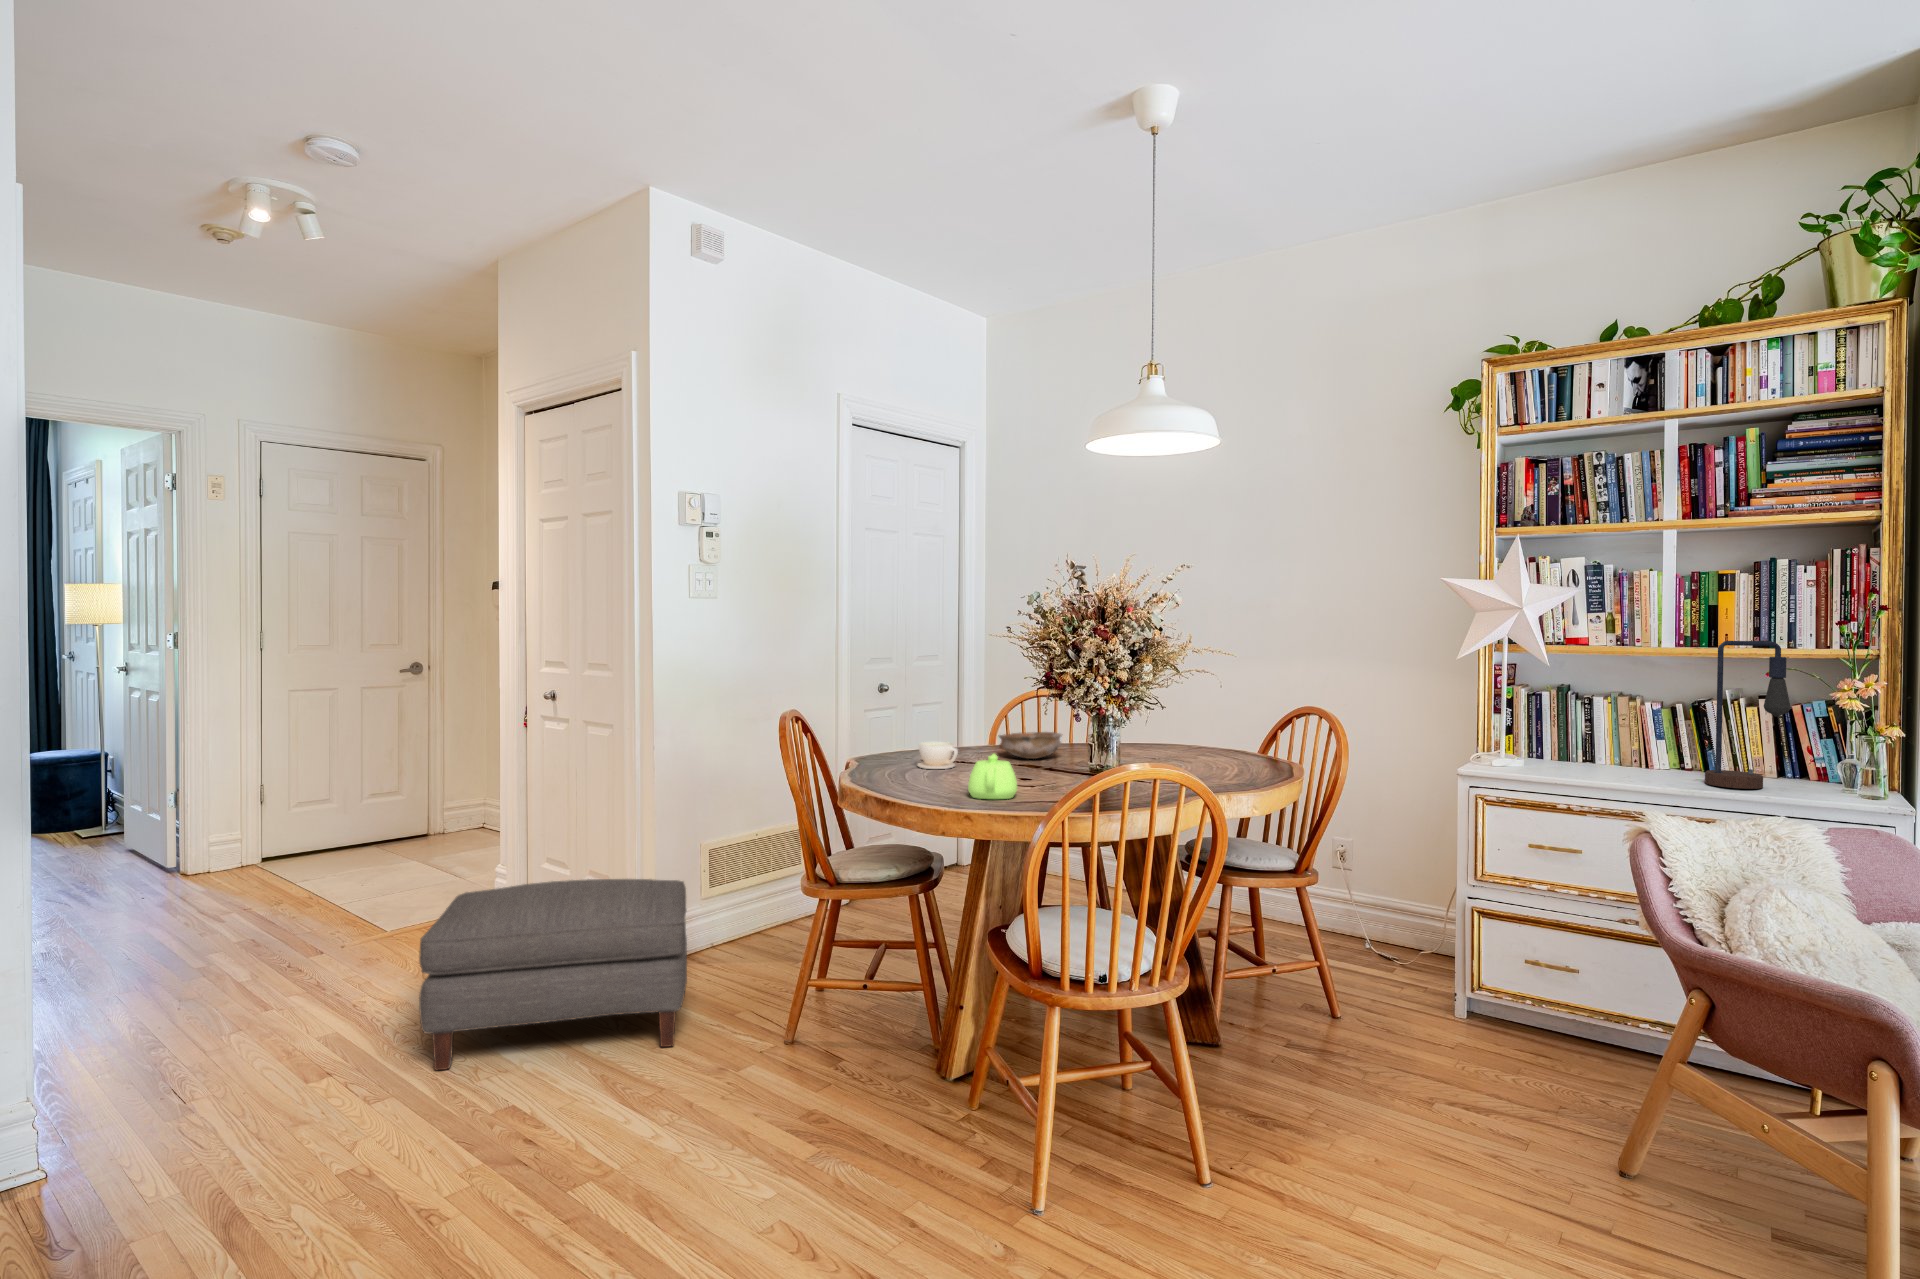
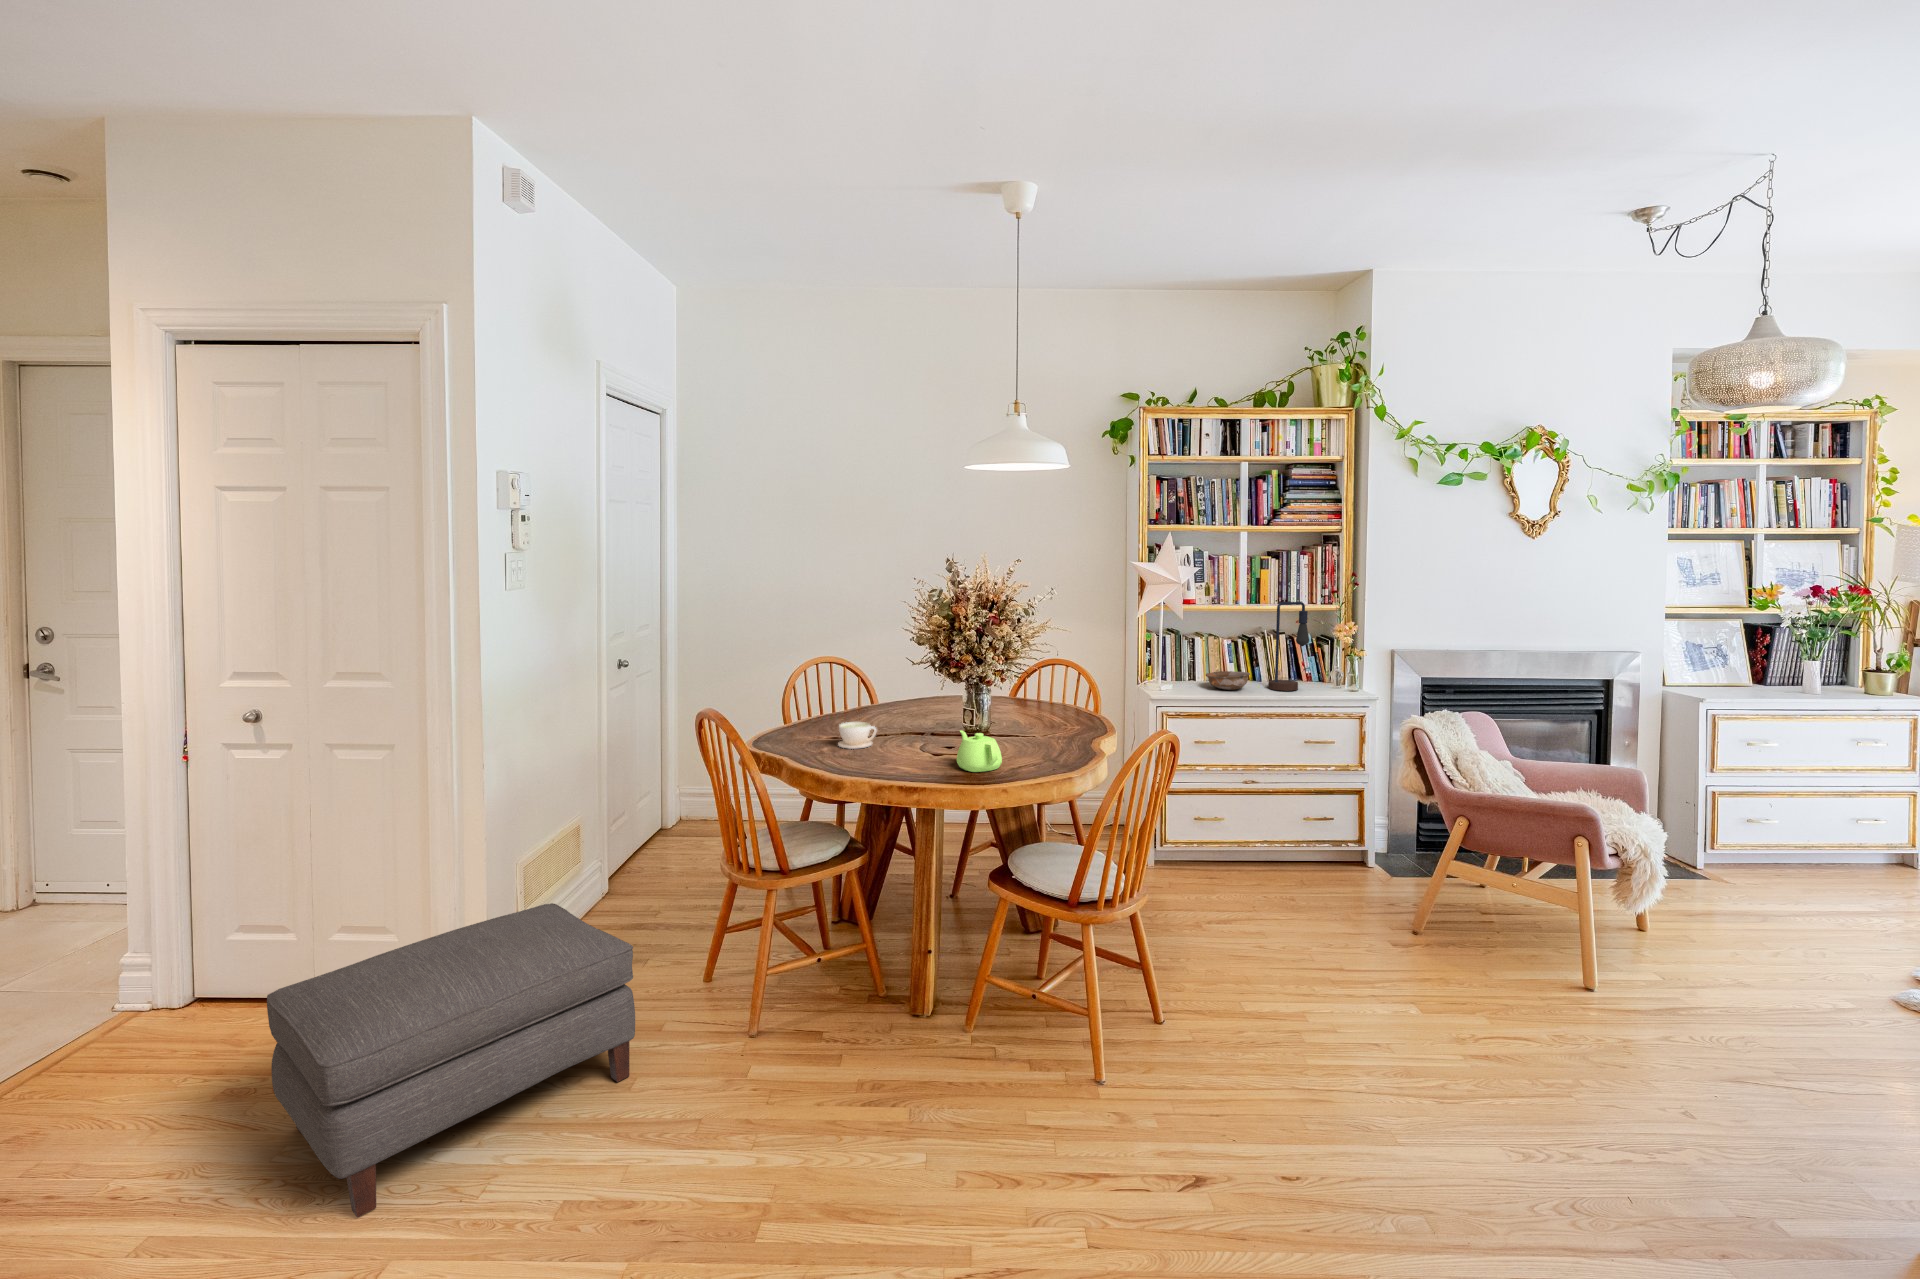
bowl: present [998,732,1062,759] -> present [1206,671,1250,690]

